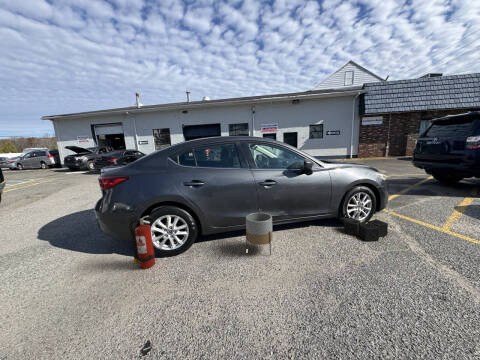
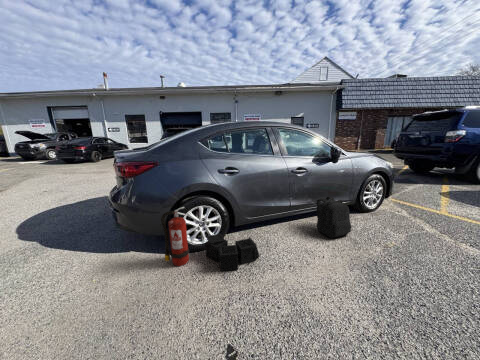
backpack: none [288,208,320,250] -> present [316,197,351,238]
planter: present [246,213,273,255] -> none [281,202,309,244]
storage bin: present [341,217,388,241] -> present [205,234,260,271]

